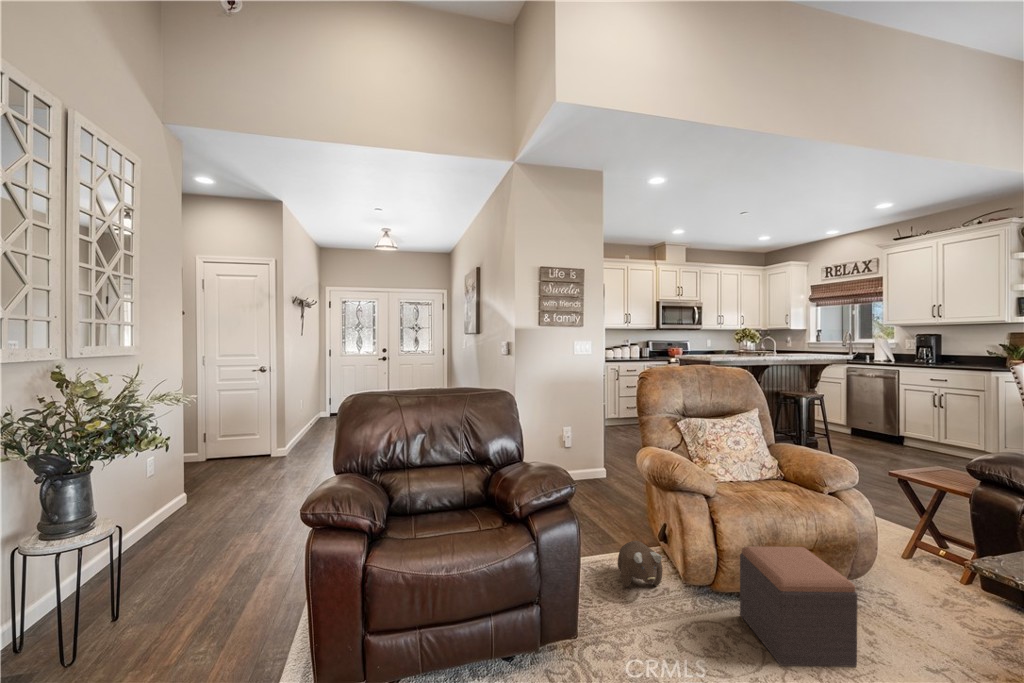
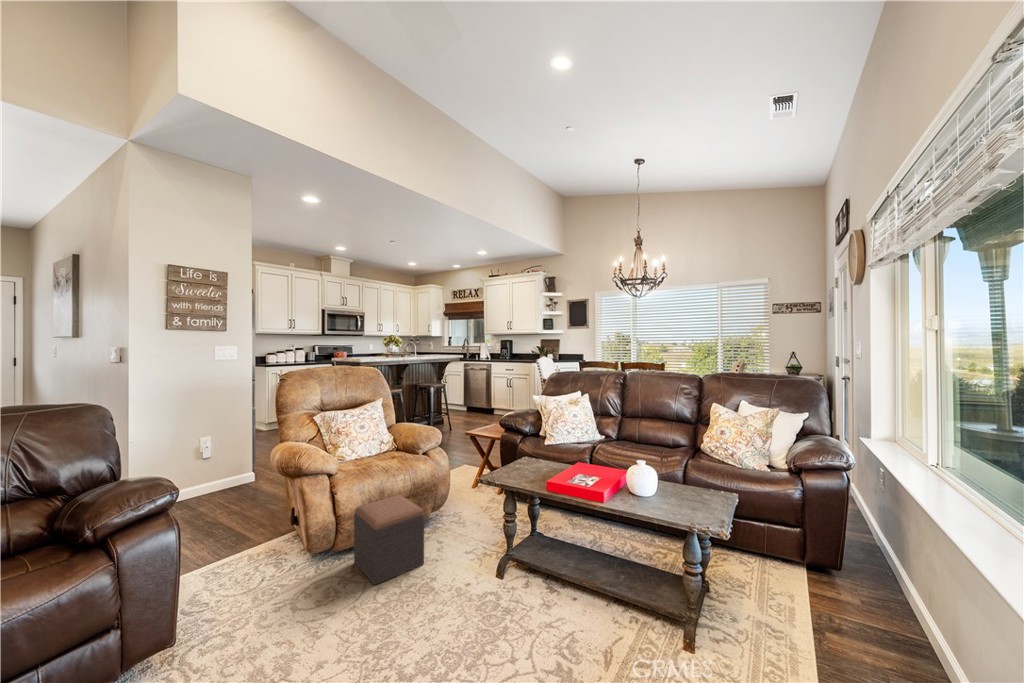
plush toy: present [618,541,663,587] -> none [246,533,291,580]

